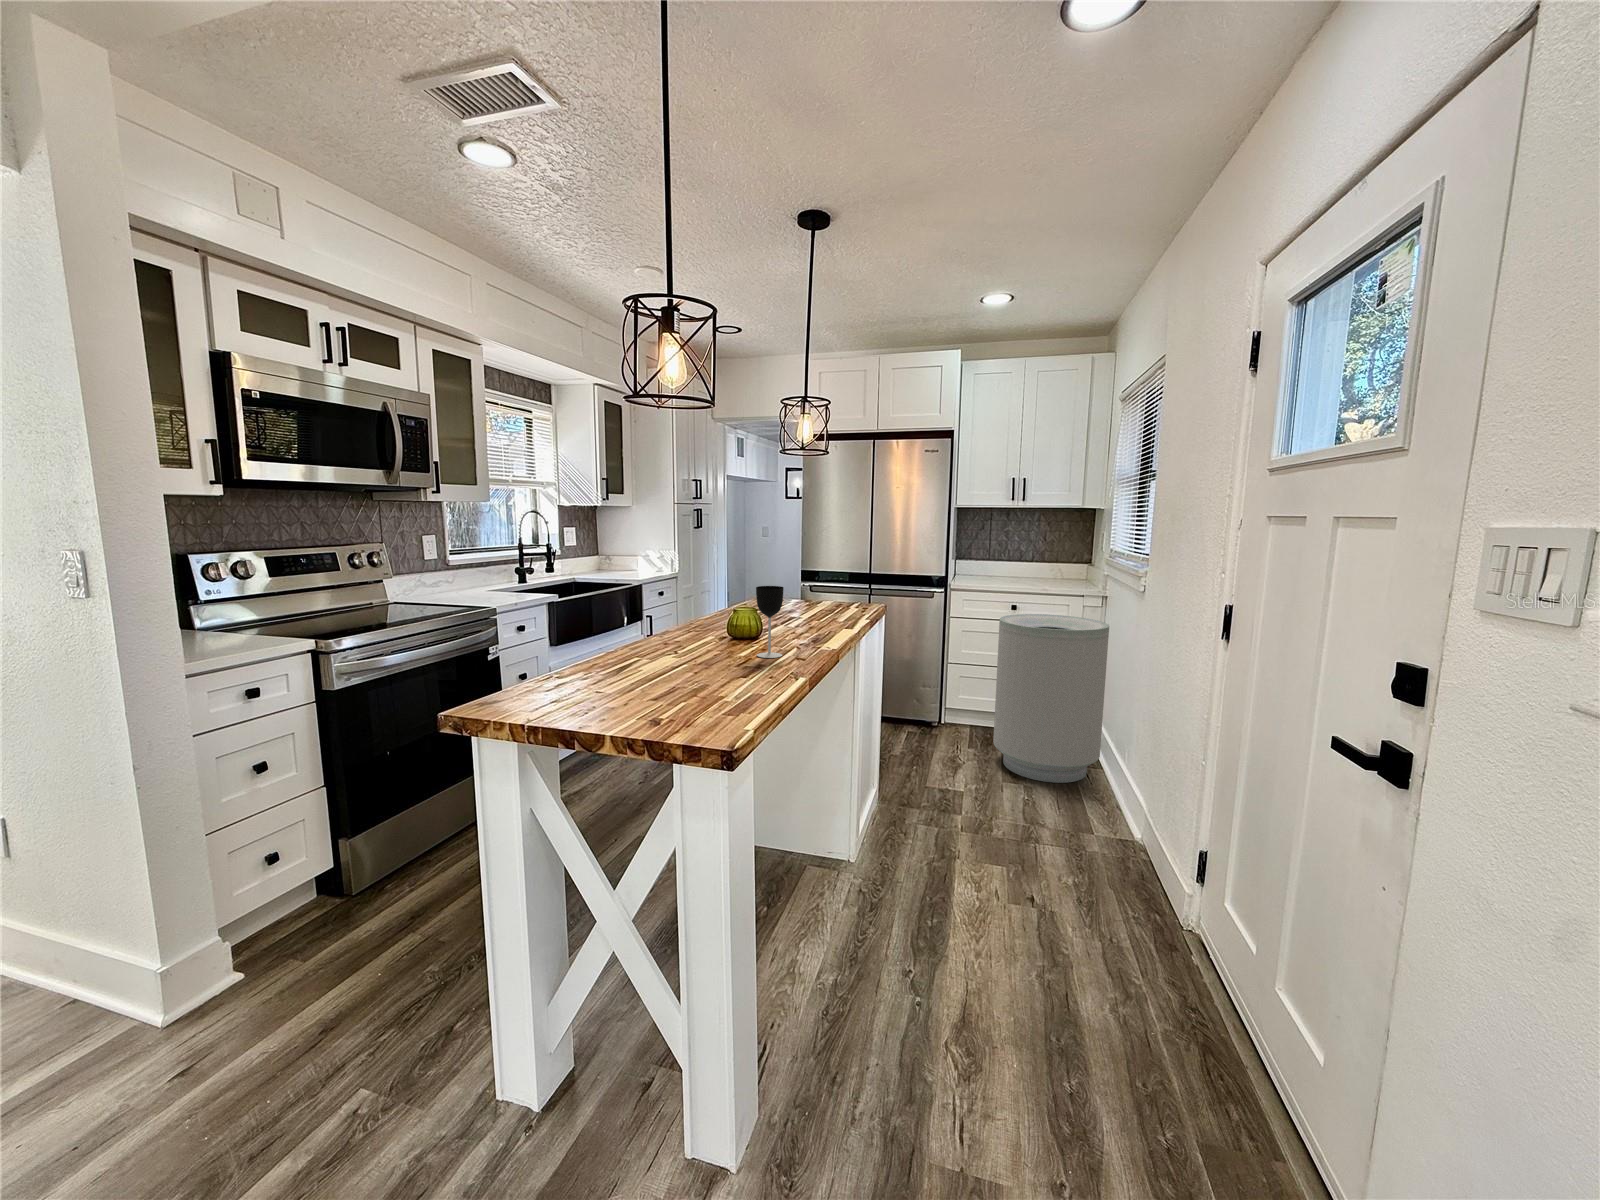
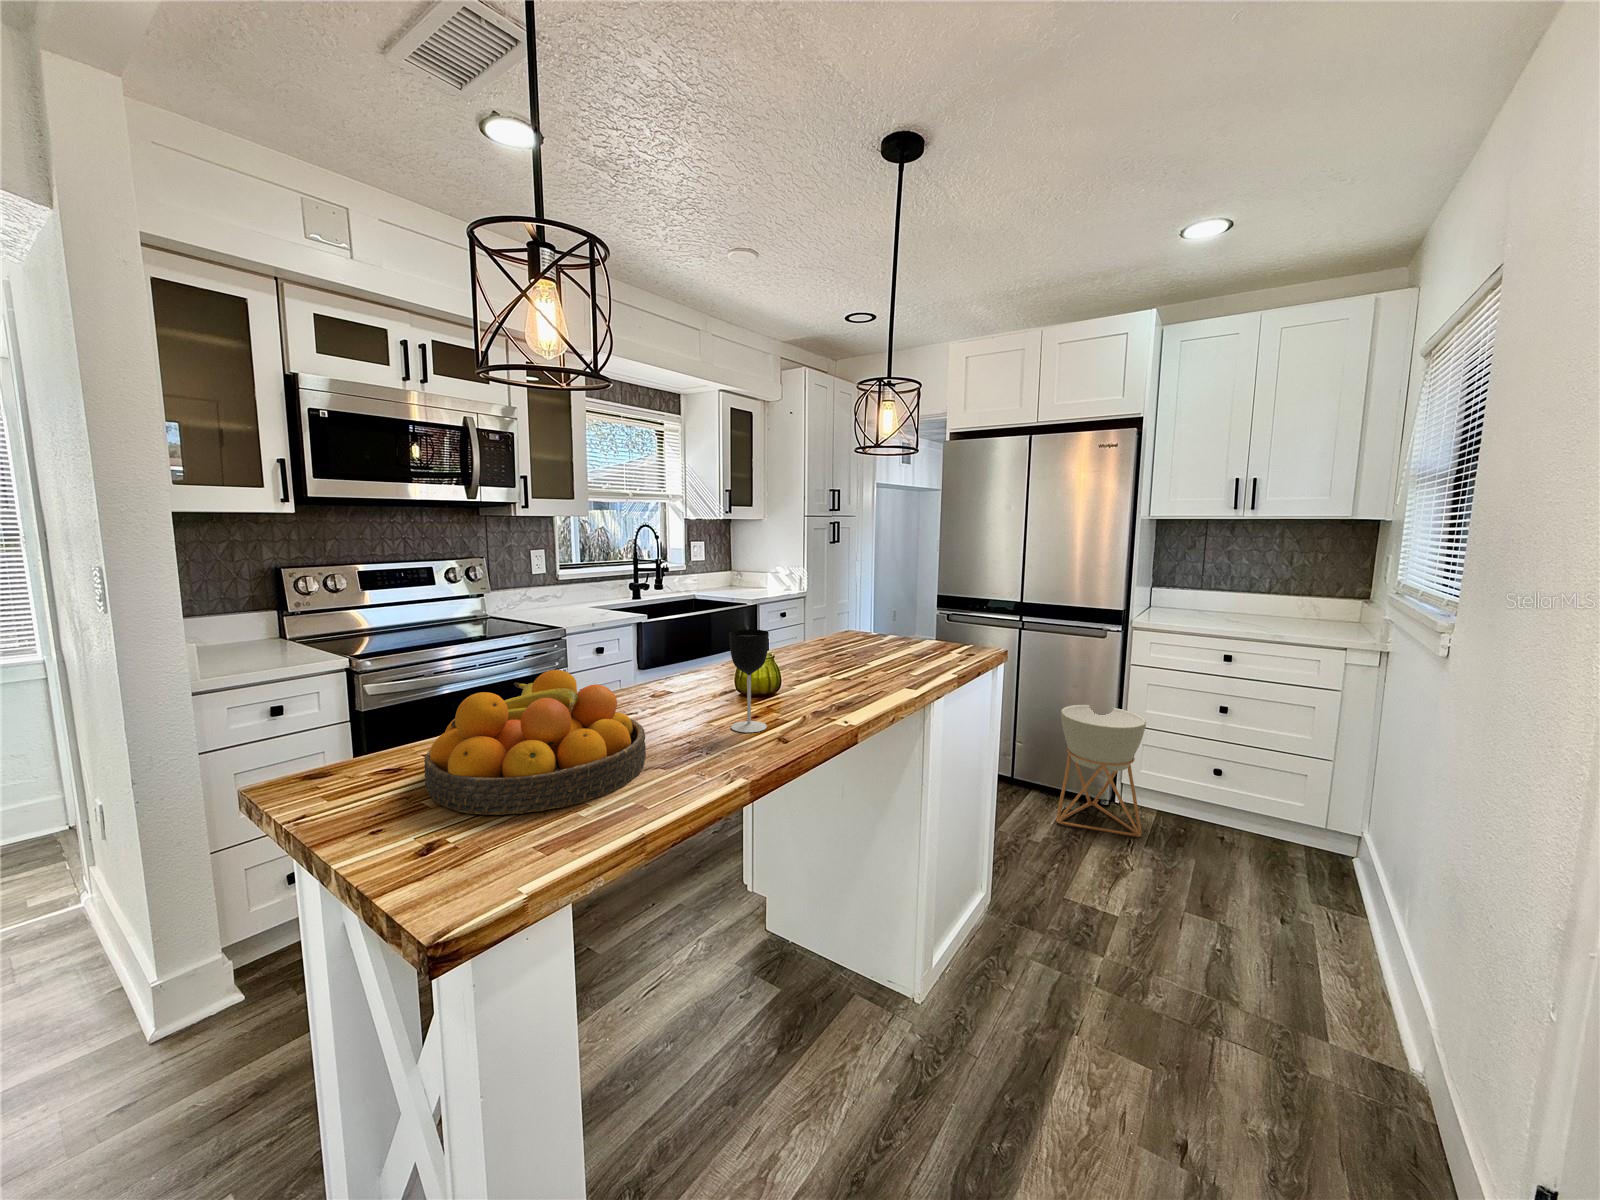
trash can: present [993,614,1109,783] -> none [1178,668,1384,931]
fruit bowl: none [587,616,735,706] -> present [424,670,646,815]
planter: none [907,652,966,745] -> present [1056,705,1146,837]

